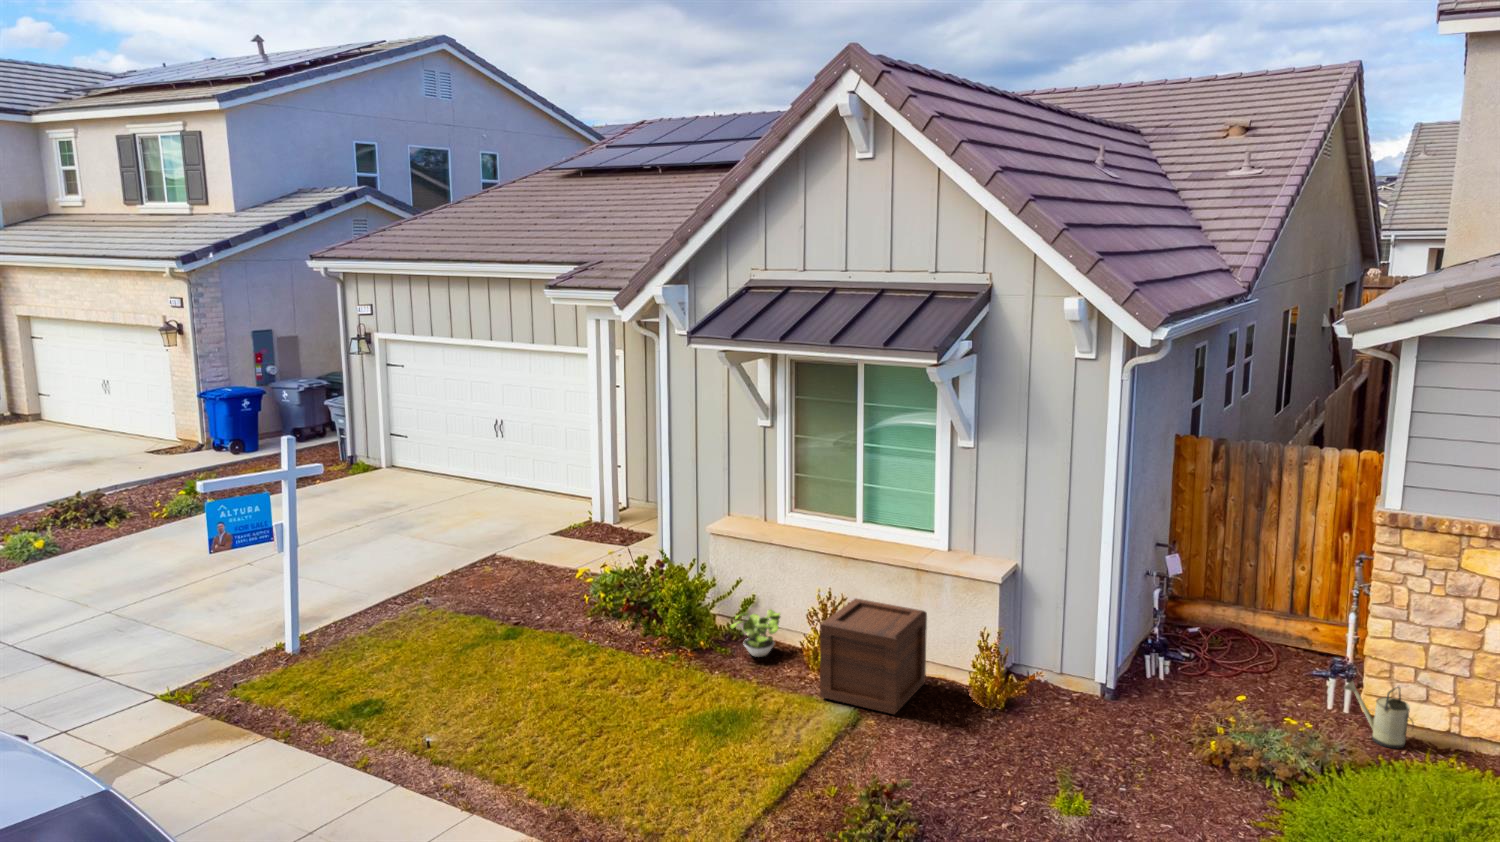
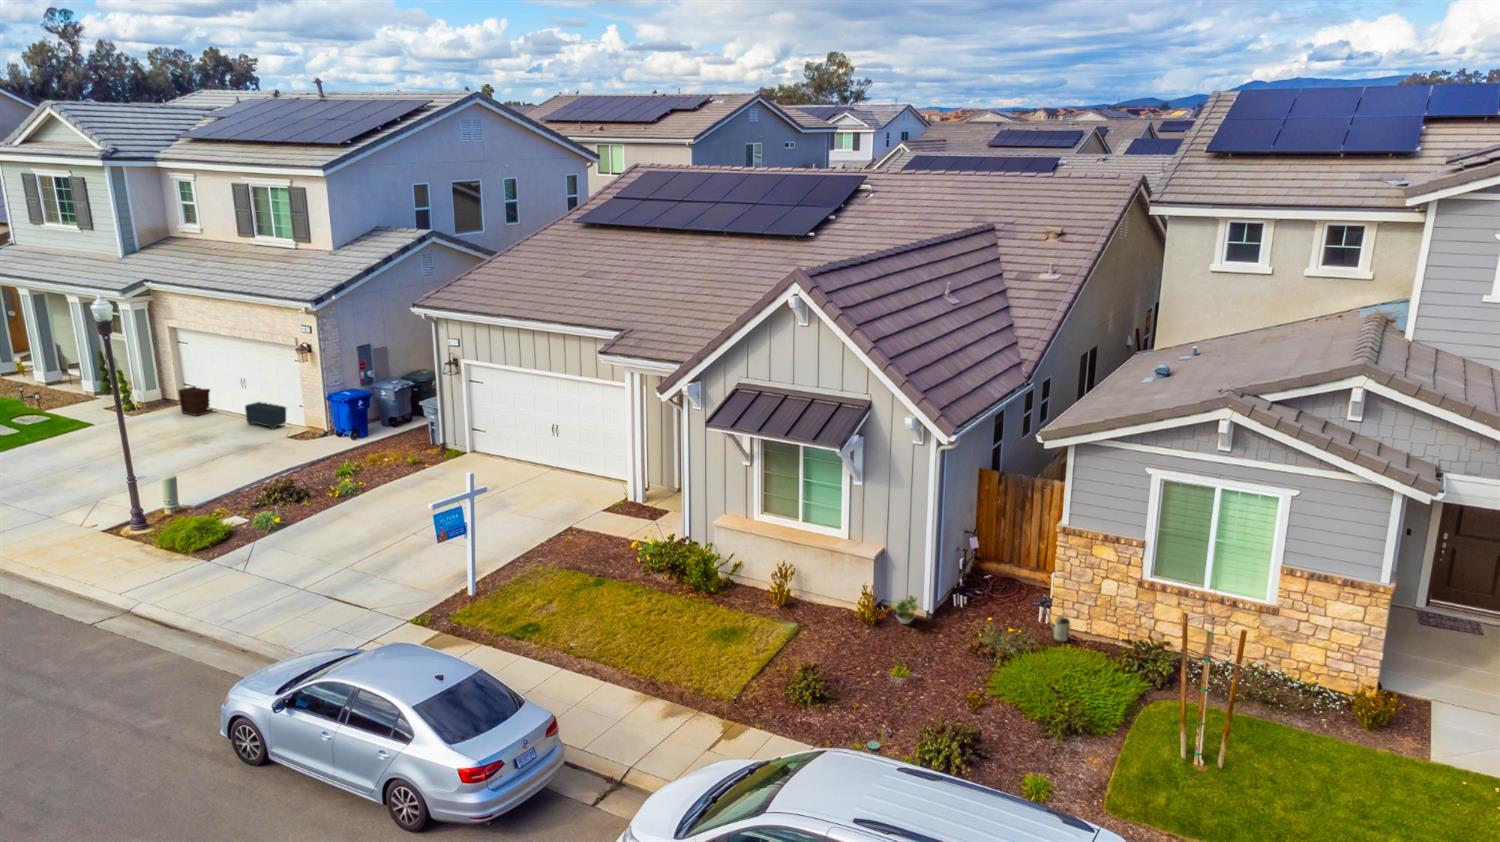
bench: none [101,410,158,444] -> present [245,402,286,429]
wooden crate: present [820,599,927,714] -> present [178,386,214,416]
potted plant: present [731,609,780,657] -> present [892,596,917,624]

